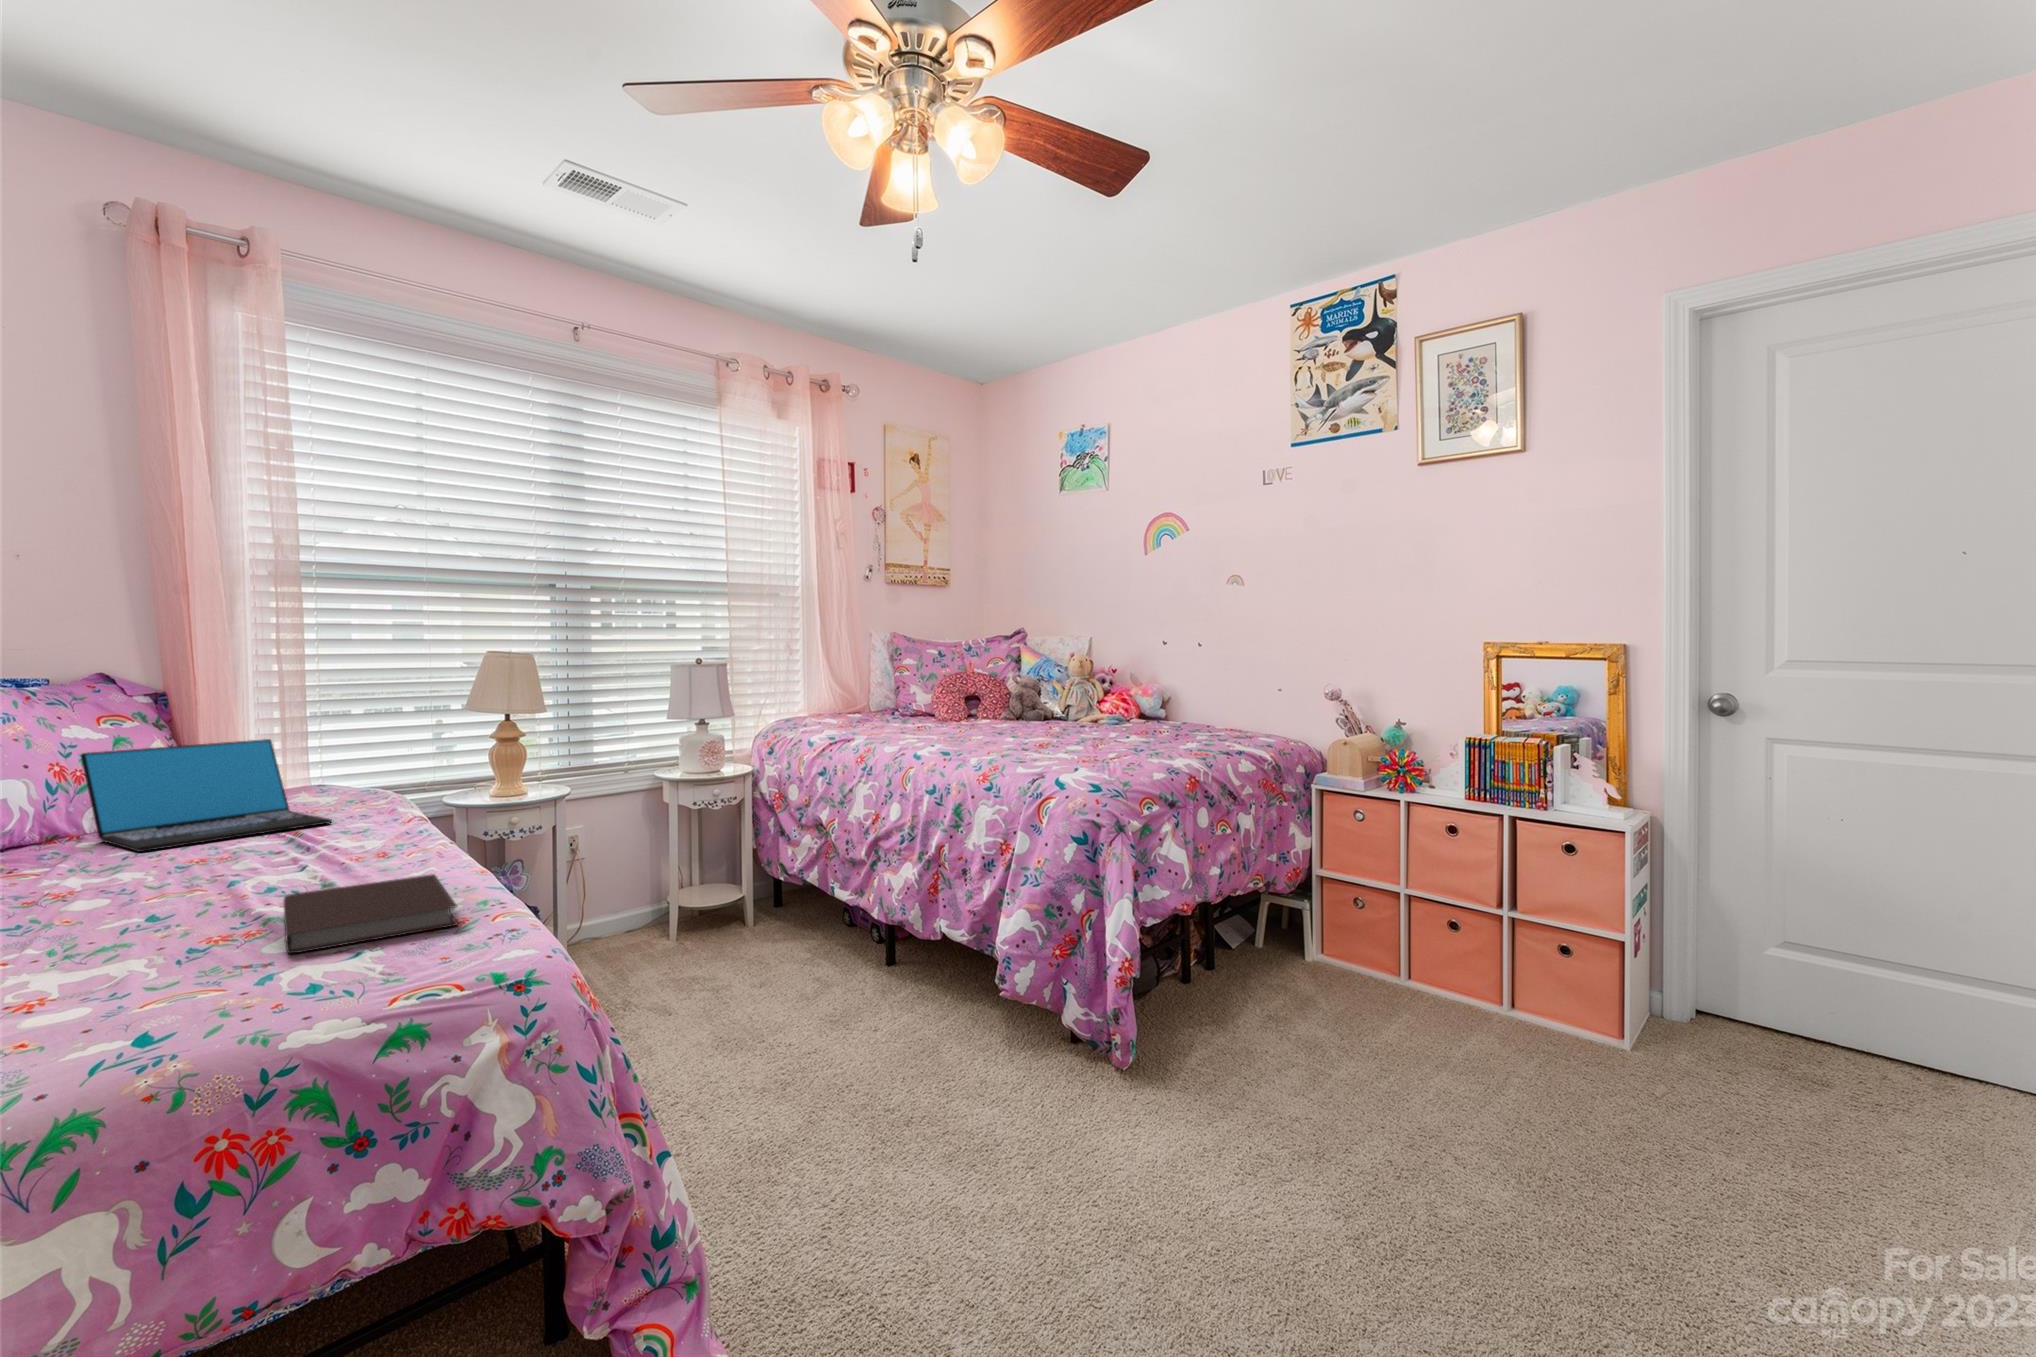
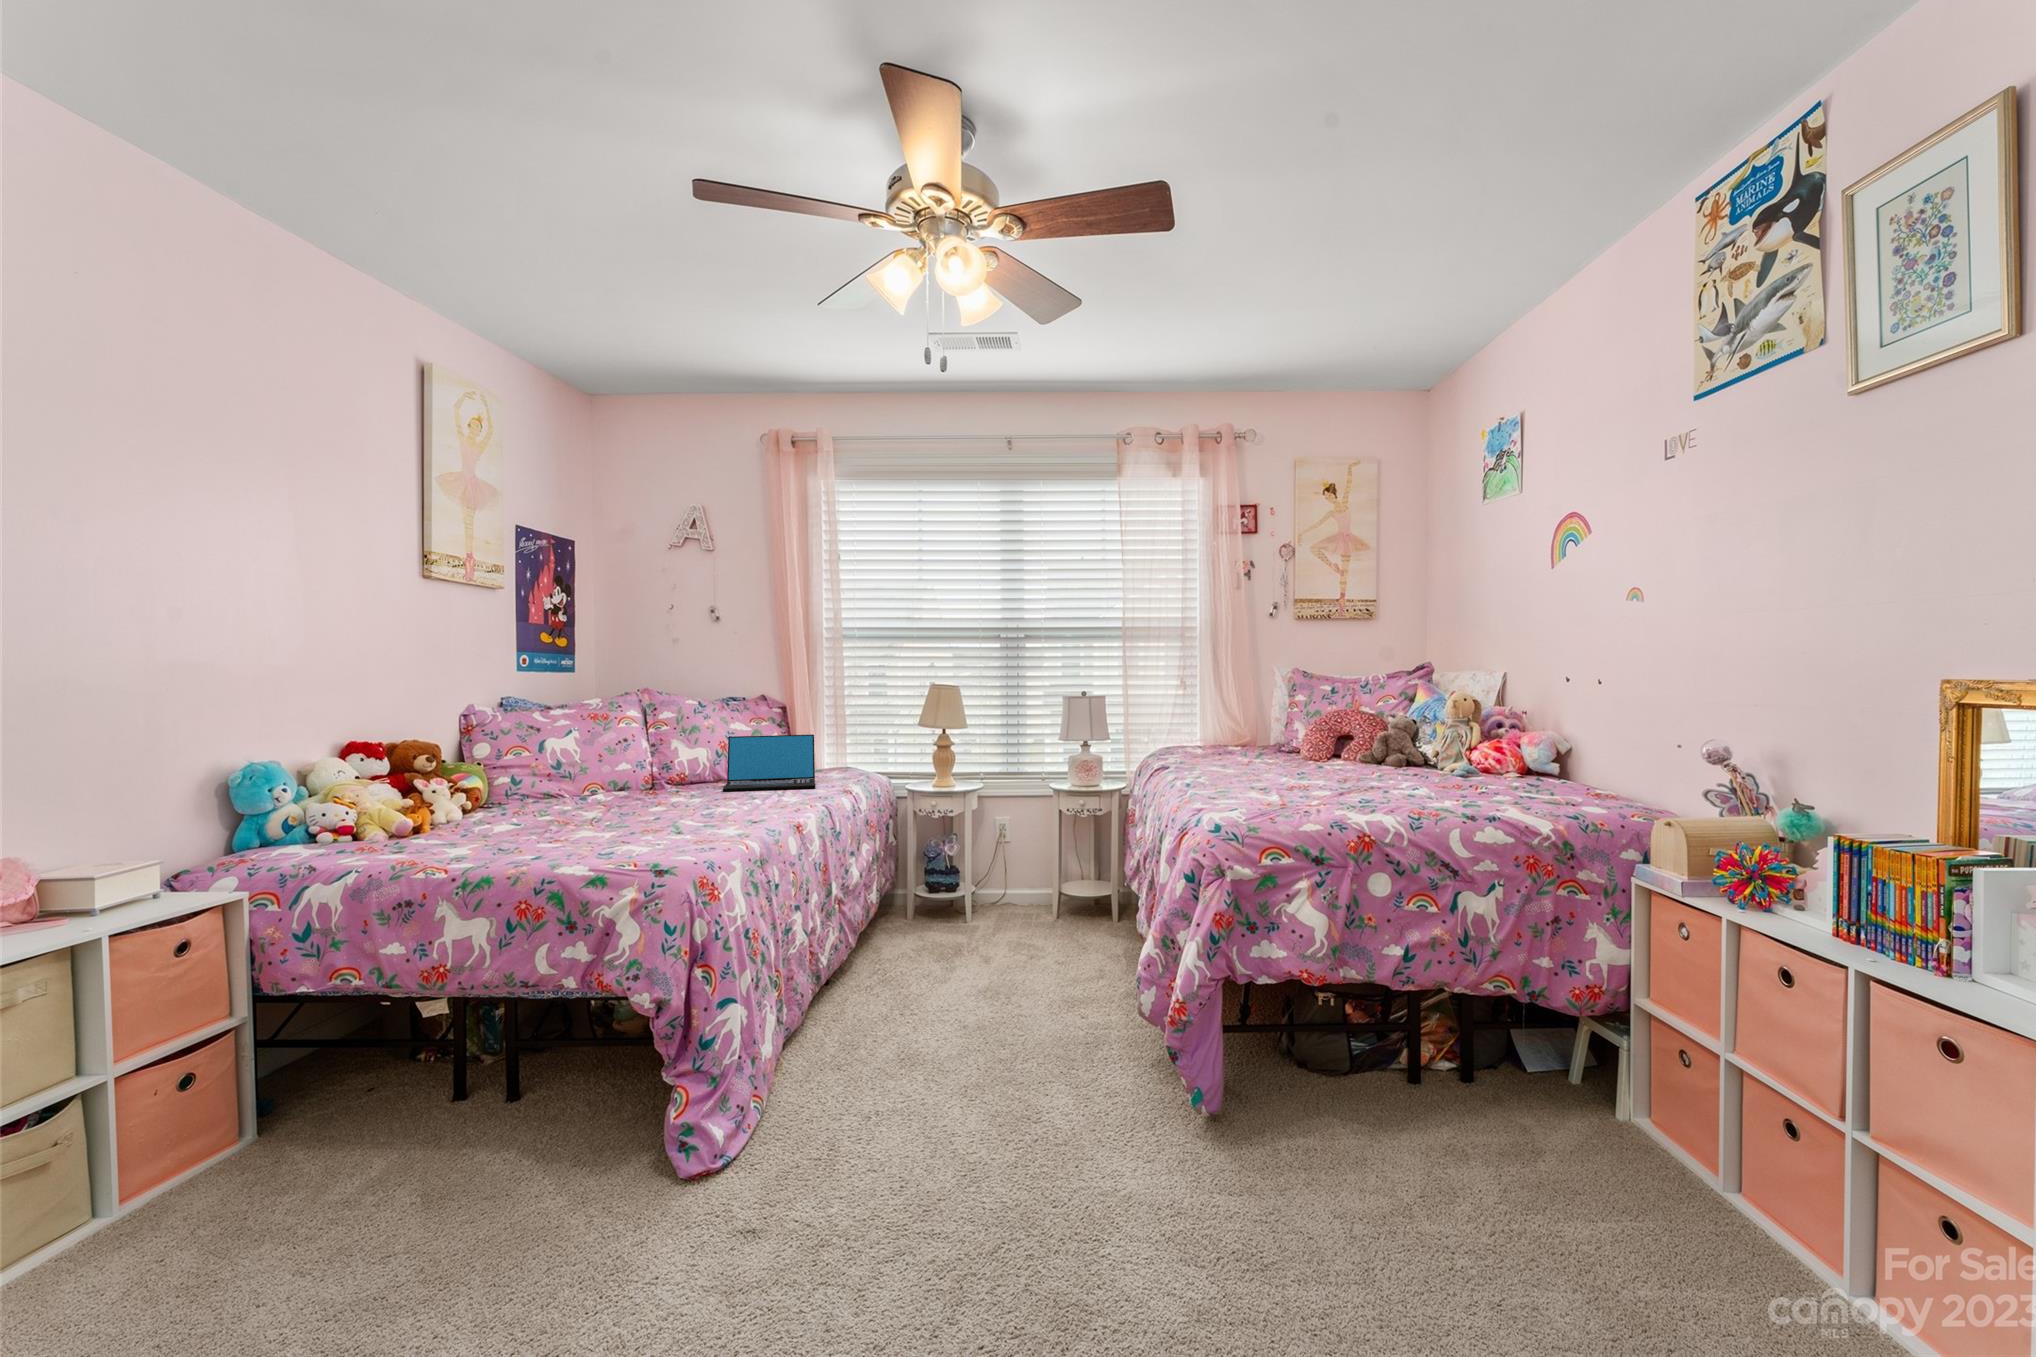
notebook: present [284,874,457,953] -> none [634,816,744,843]

